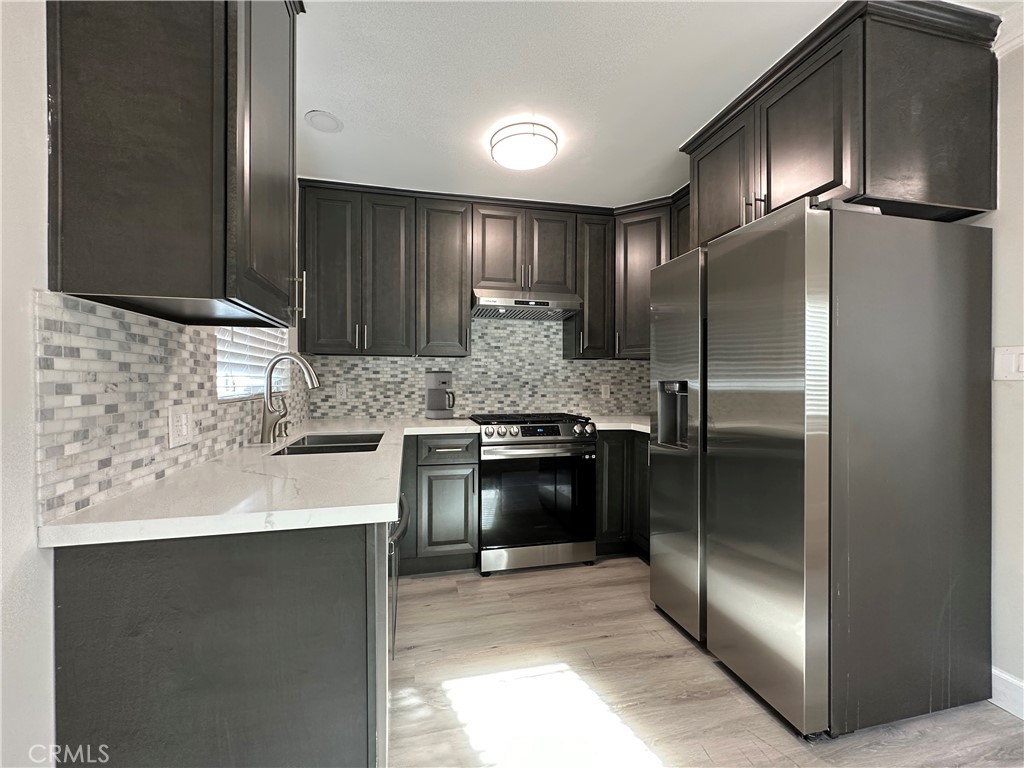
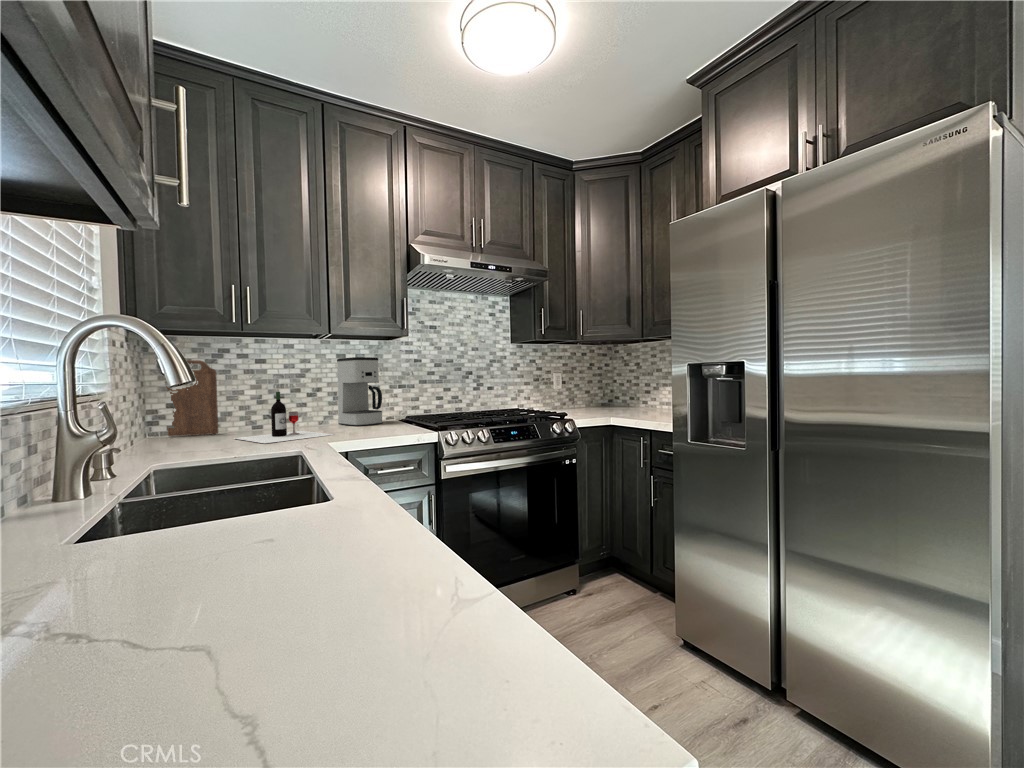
cutting board: none [321,372,349,420] -> present [166,360,218,436]
wine bottle: none [354,394,413,426] -> present [235,392,333,443]

